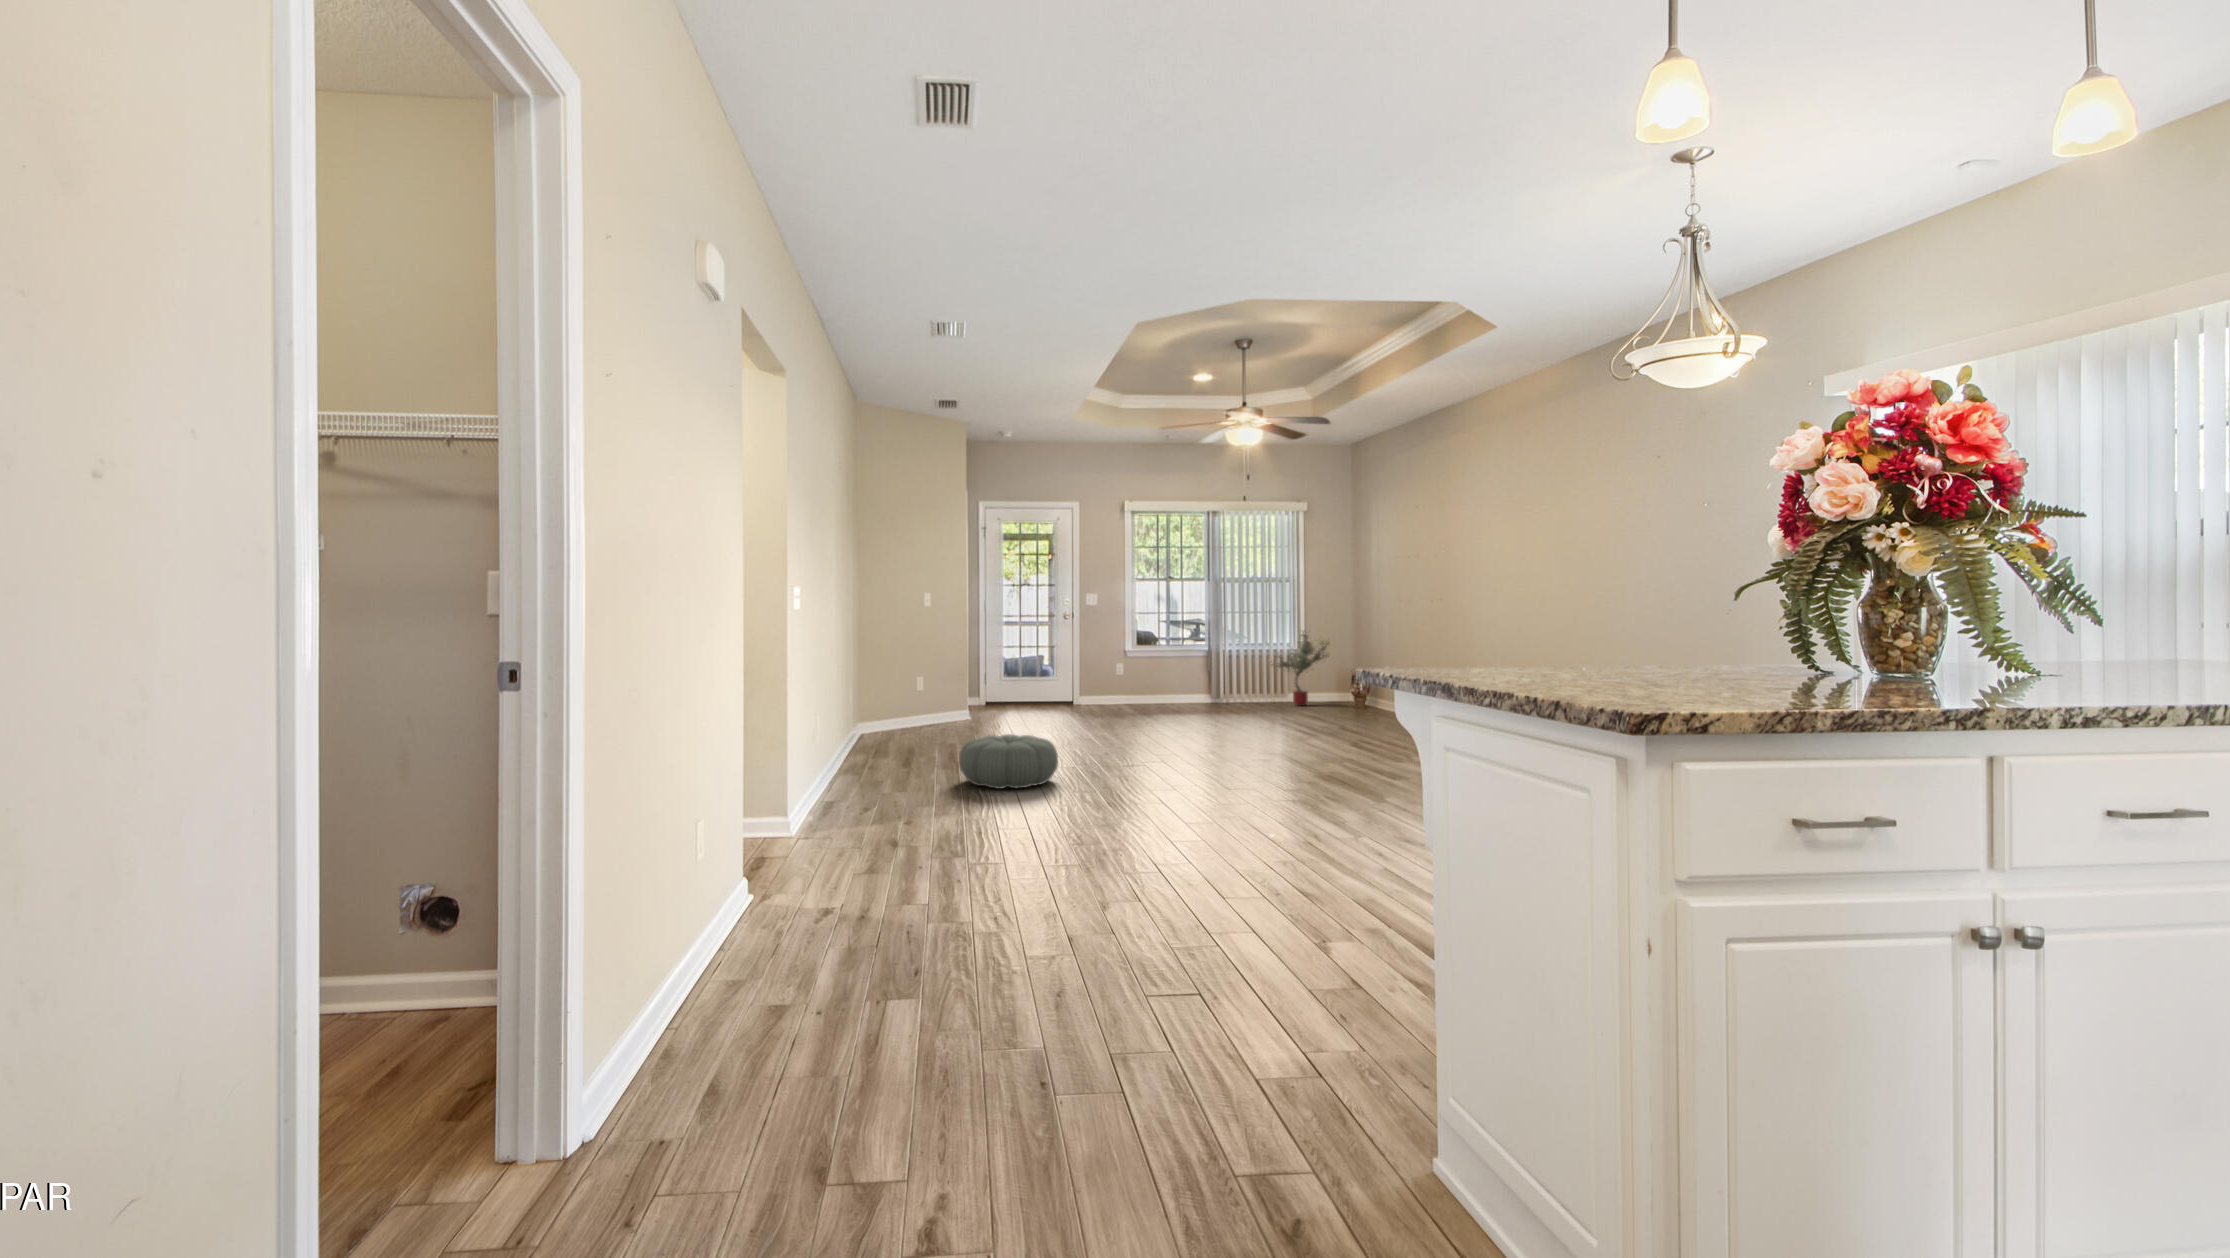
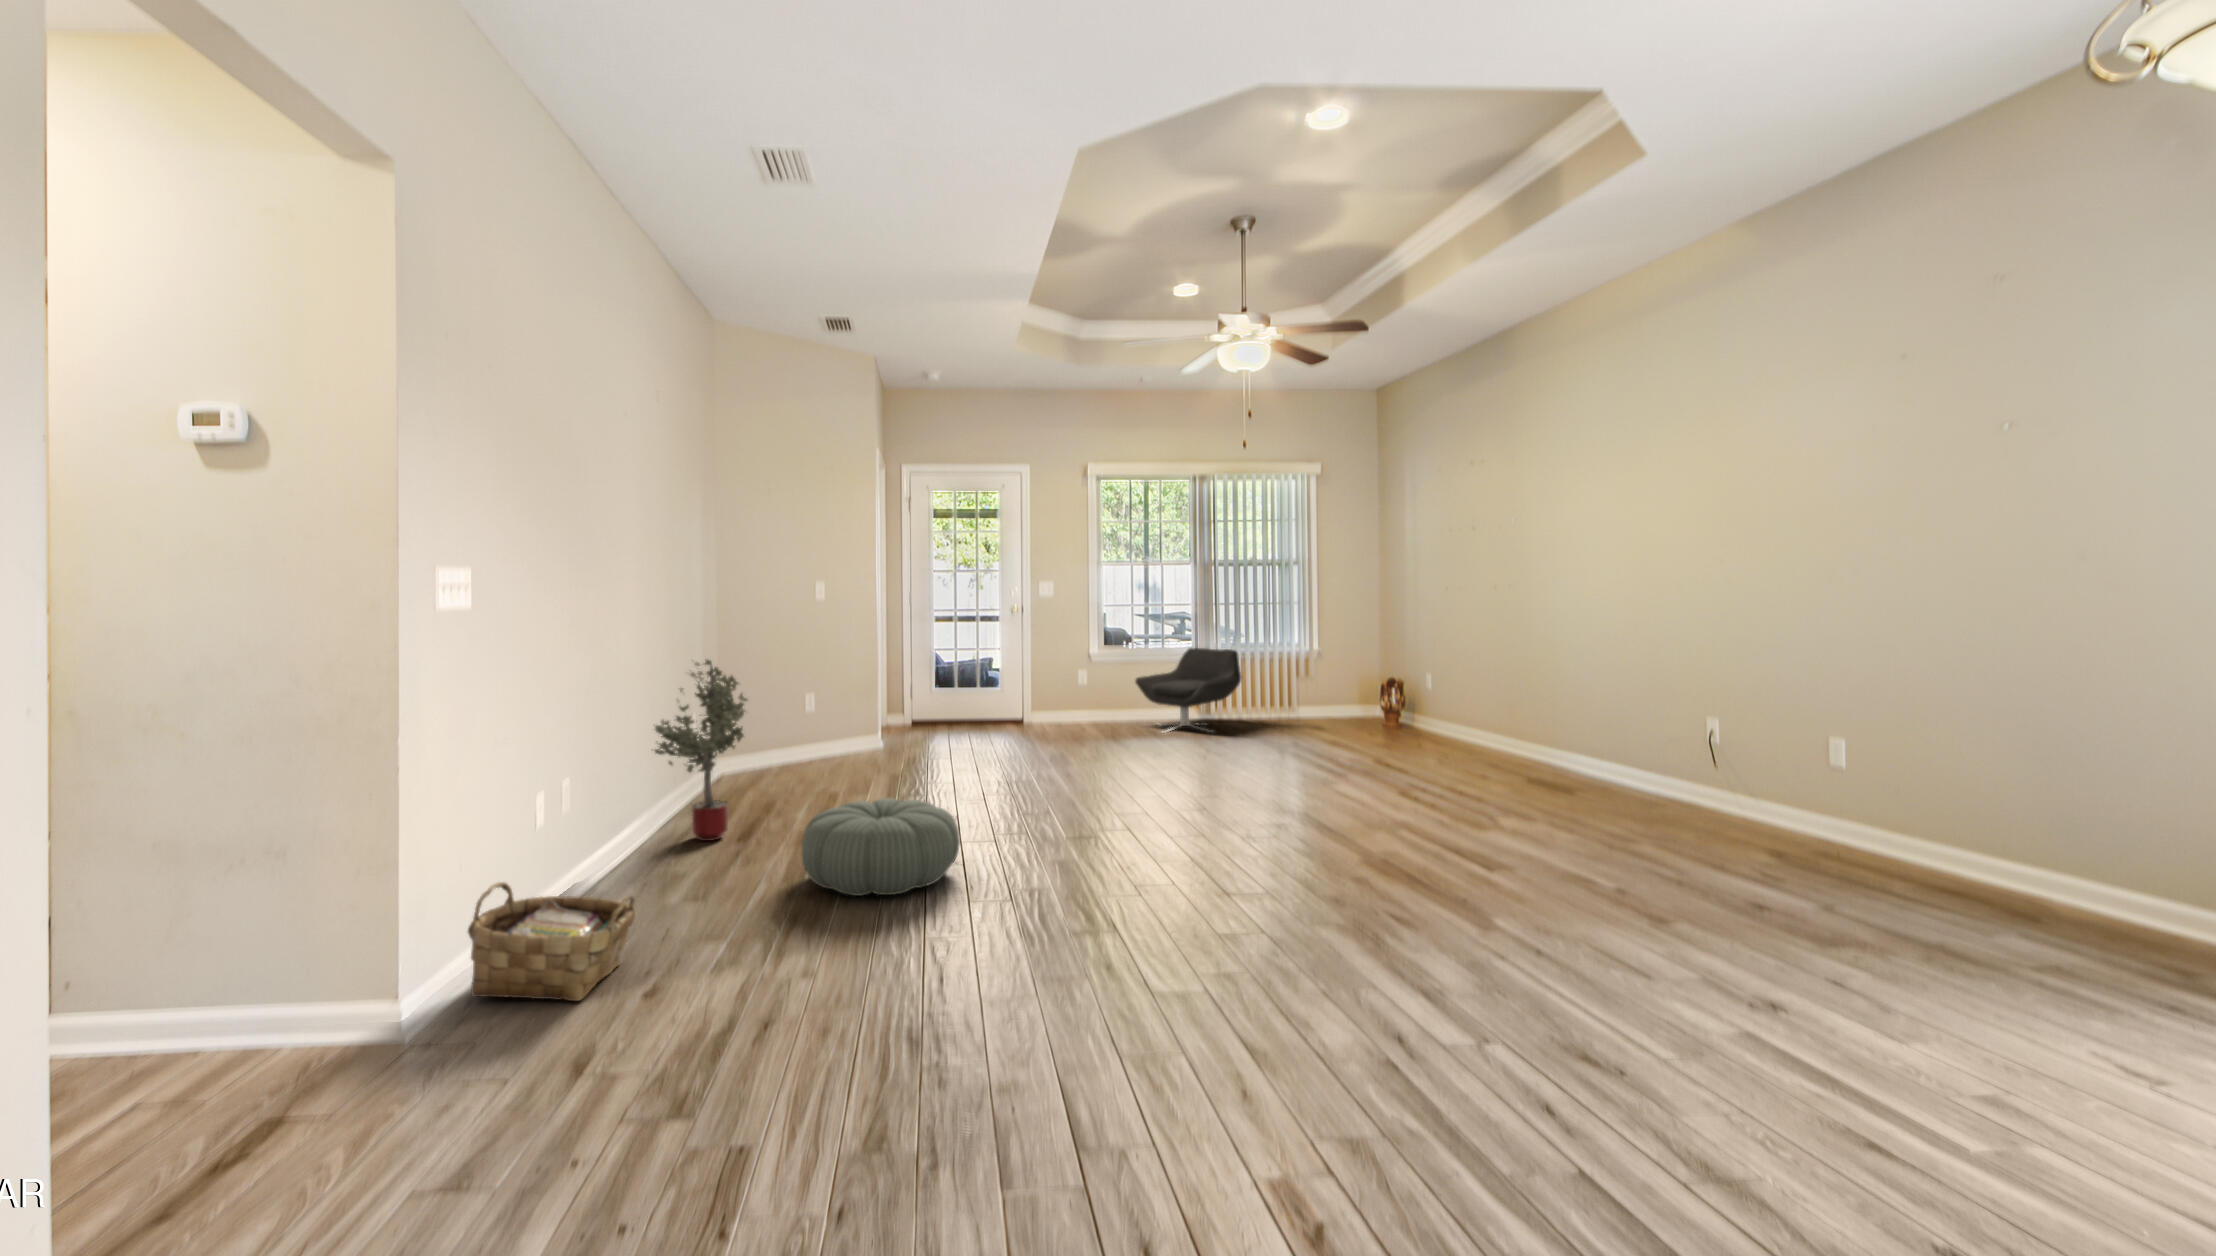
potted tree: present [1272,632,1330,706] -> present [655,660,747,841]
lounge chair: none [1160,646,1243,712] -> present [1135,648,1242,733]
woven basket: none [807,763,891,825] -> present [468,882,635,1001]

